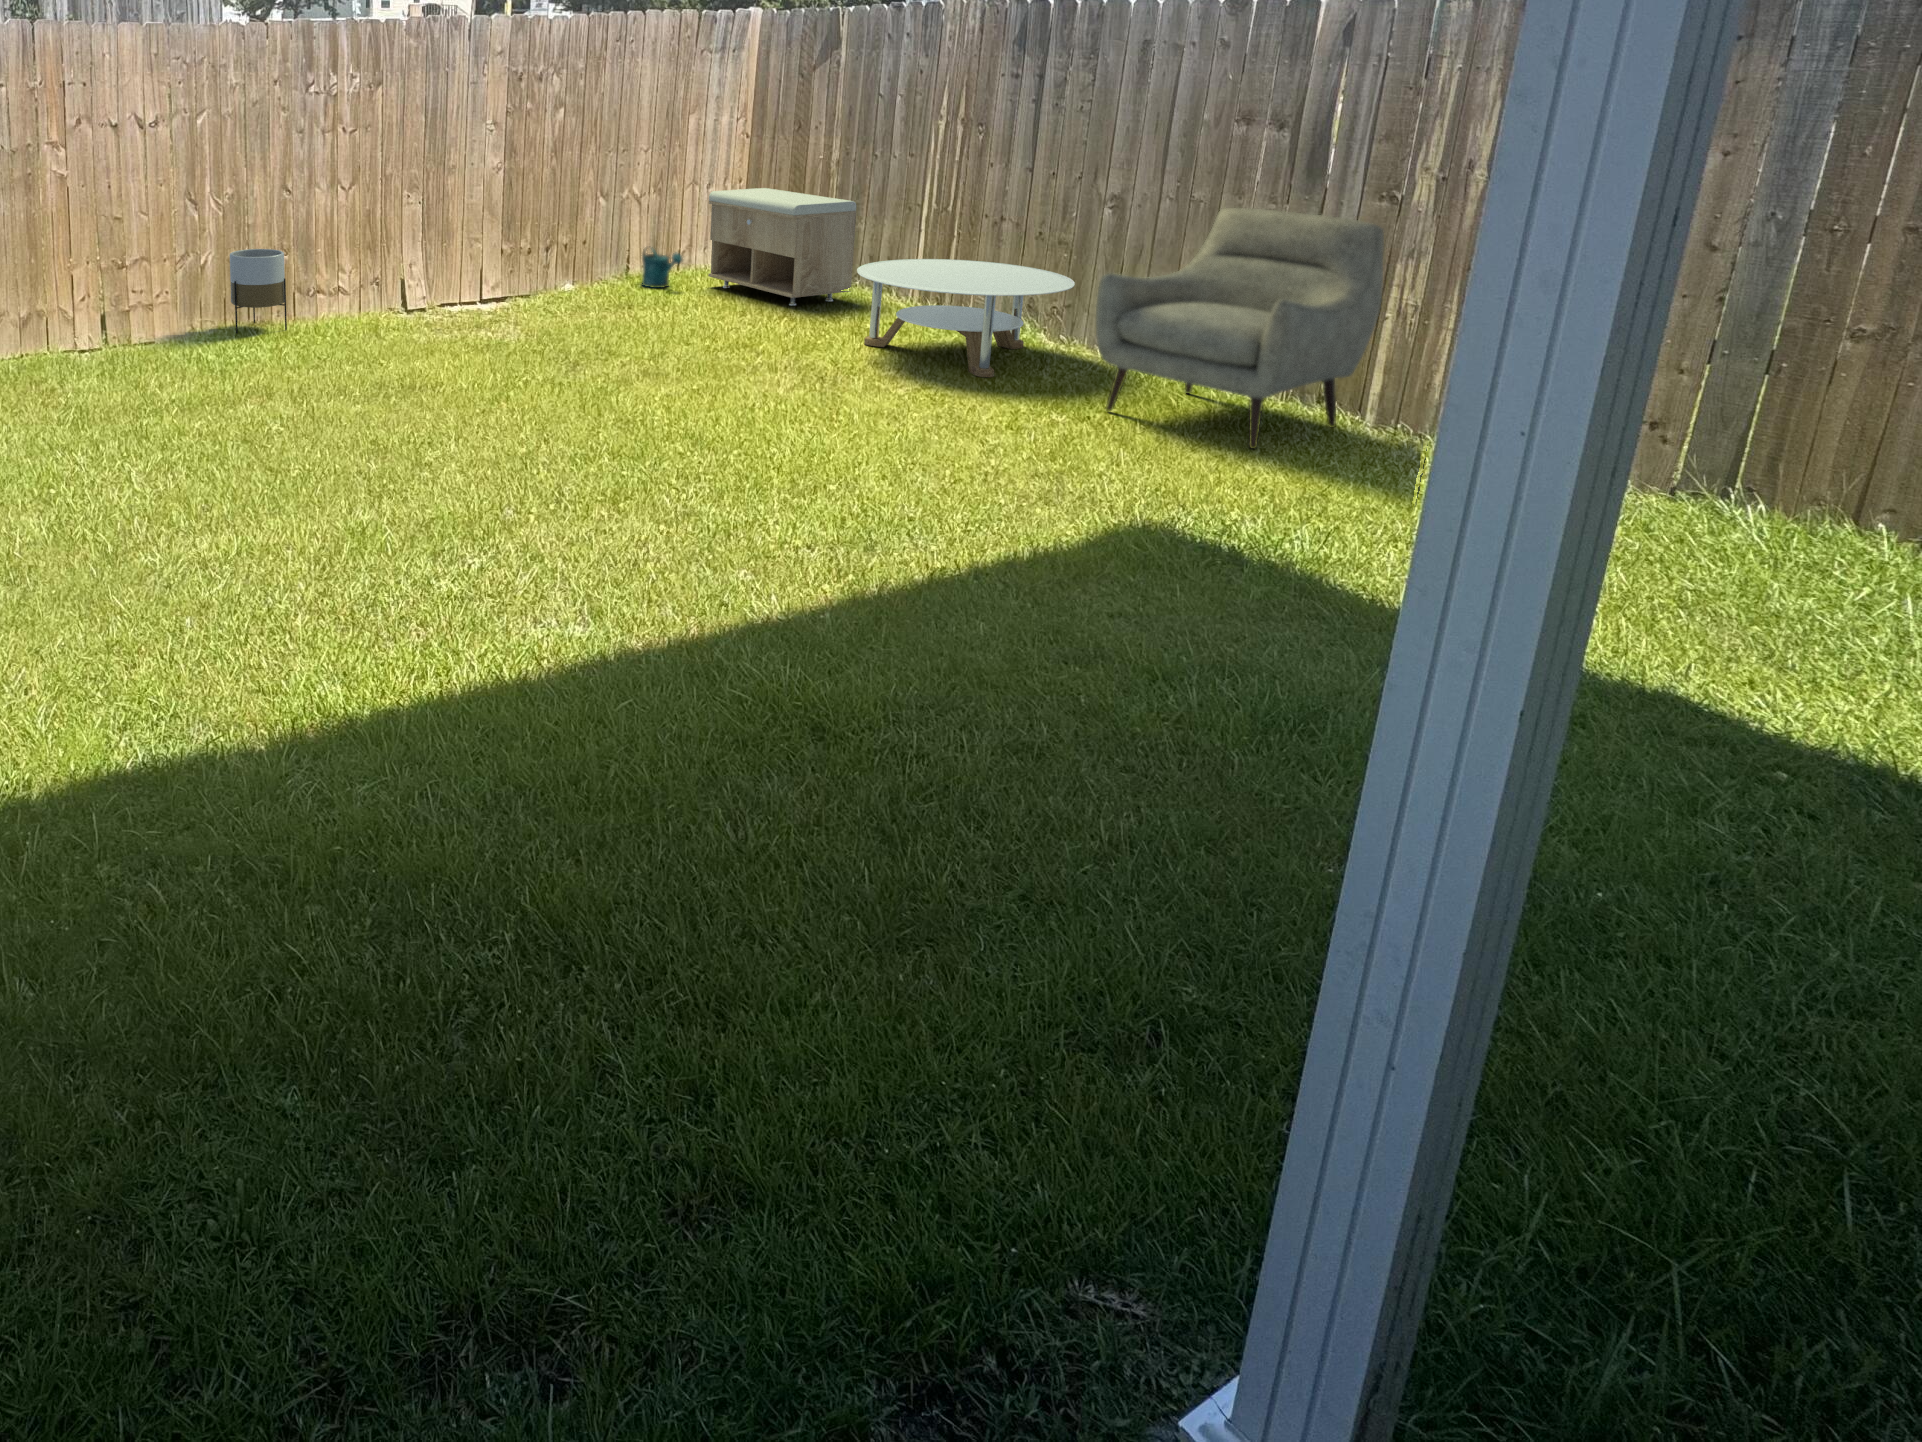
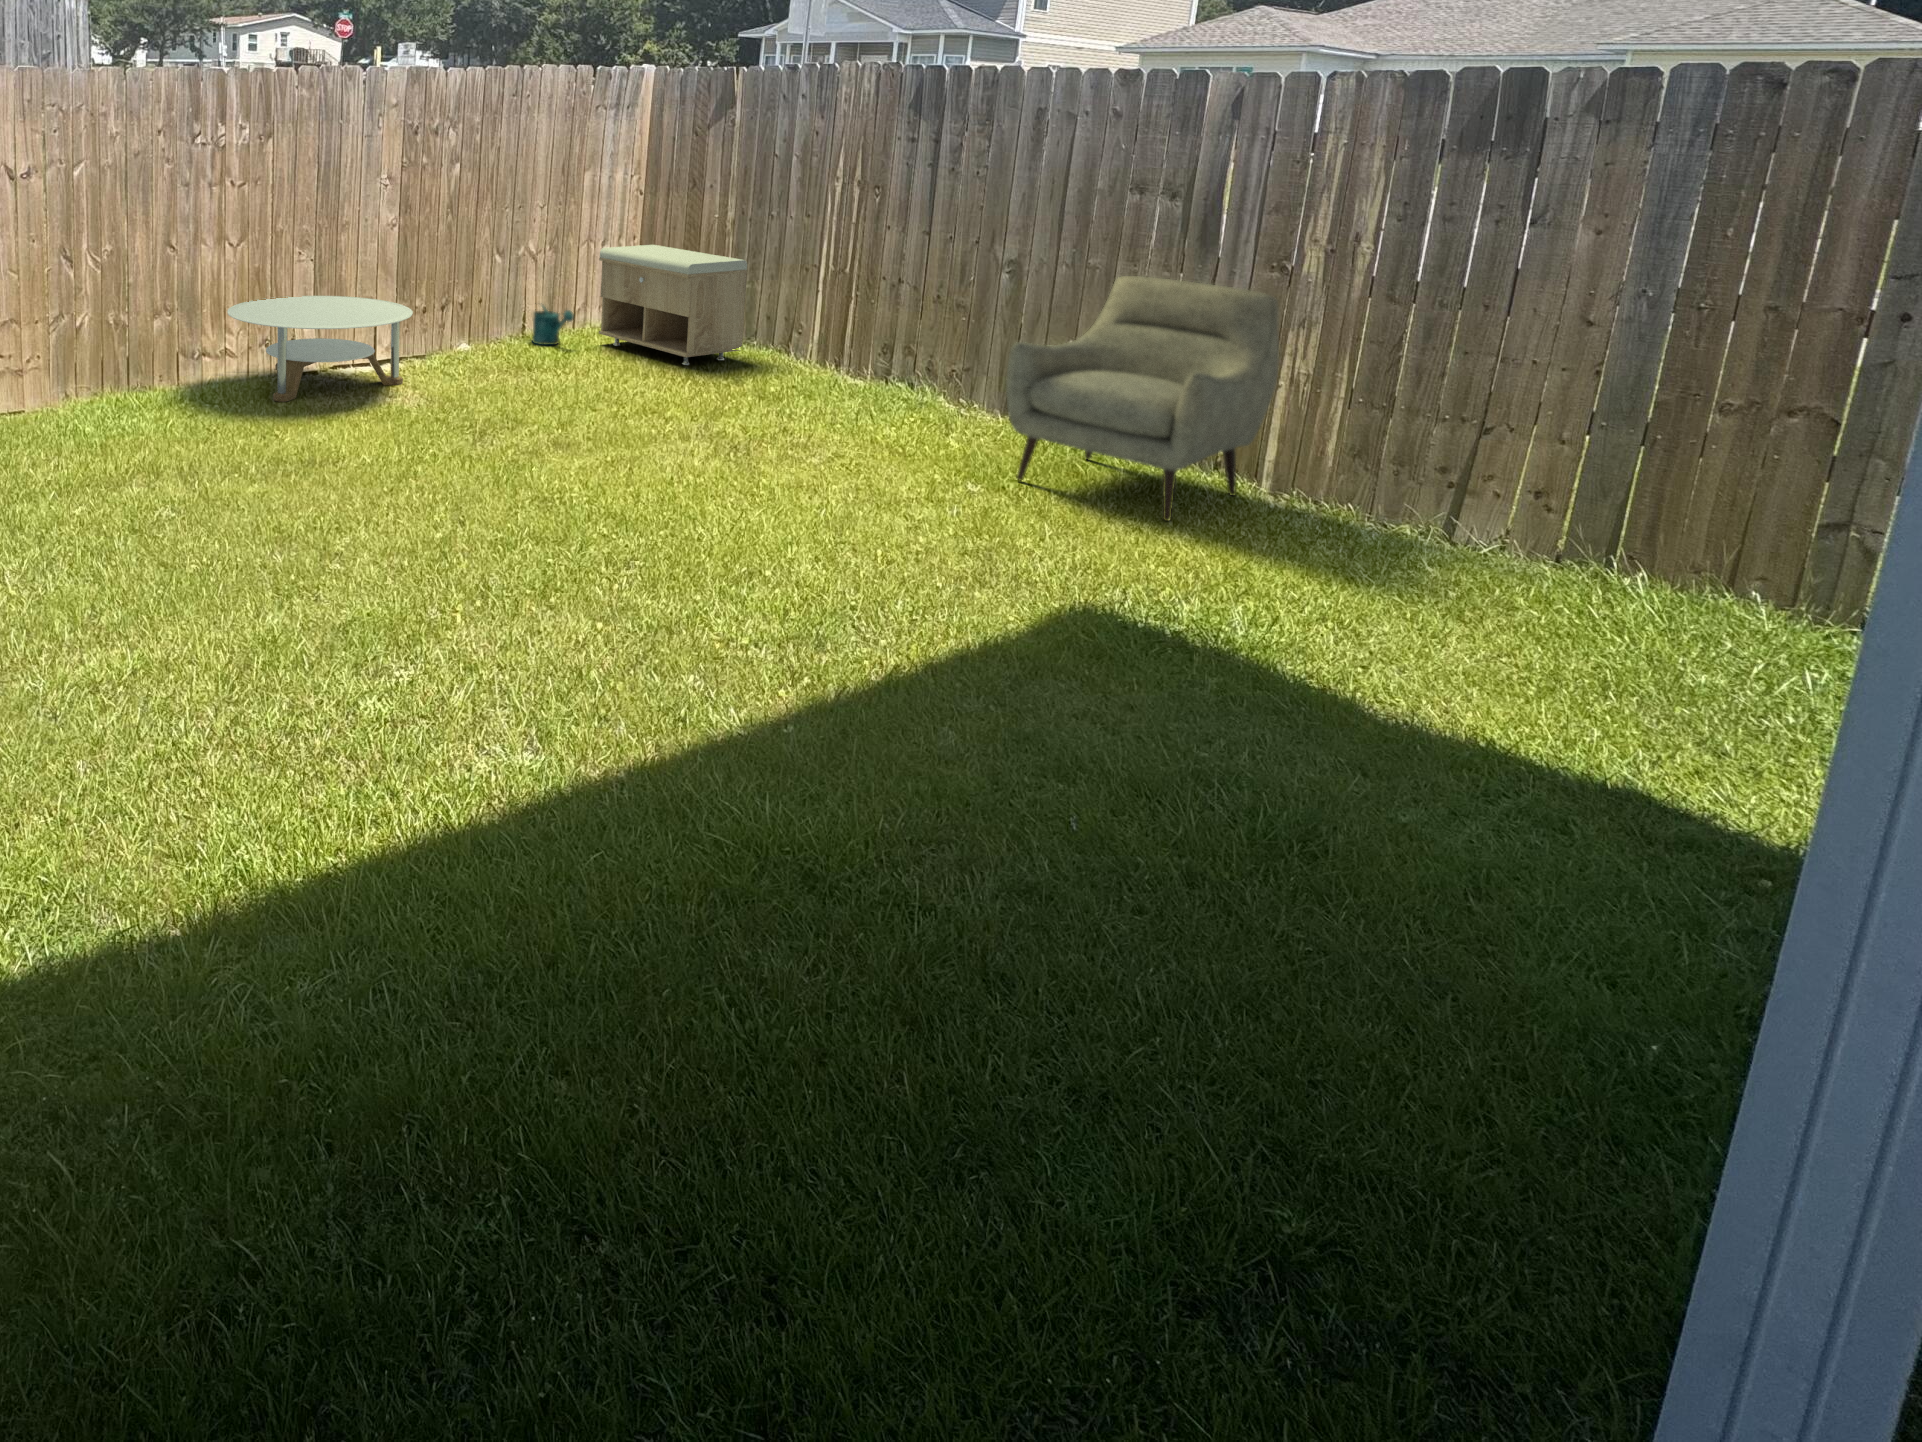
planter: present [230,249,287,333] -> none [107,308,168,398]
round table: present [857,259,1075,377] -> present [227,296,413,402]

